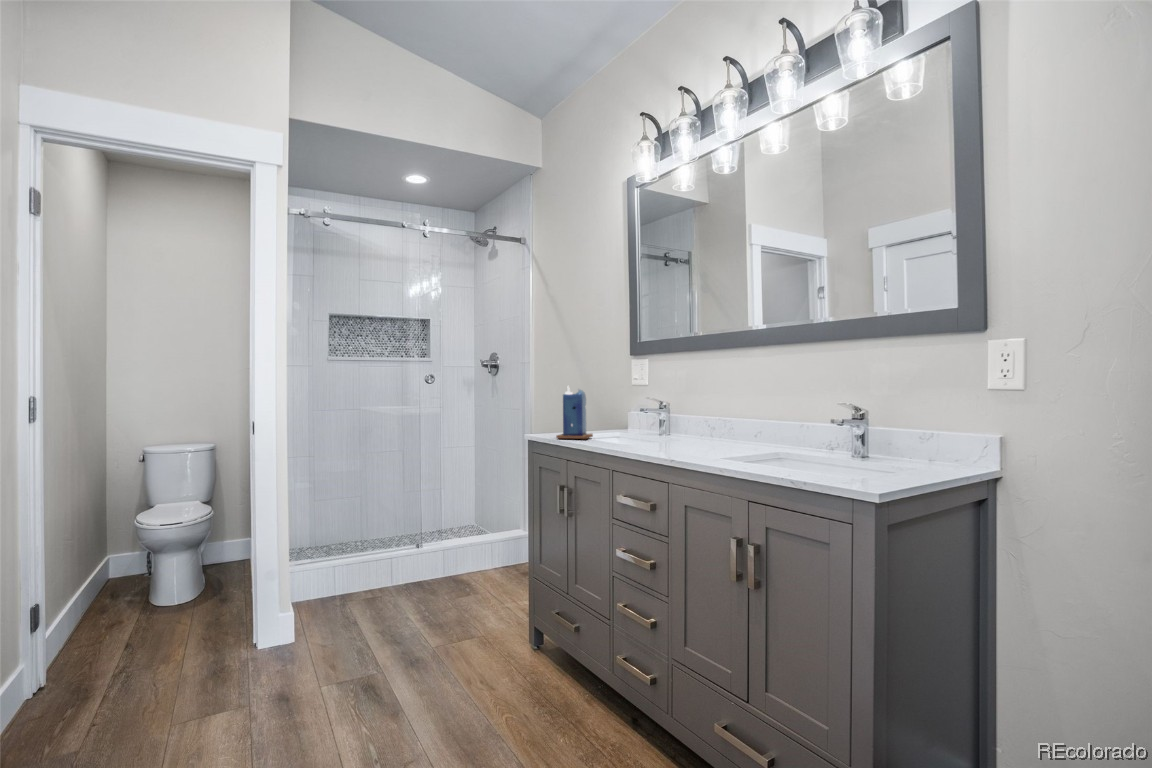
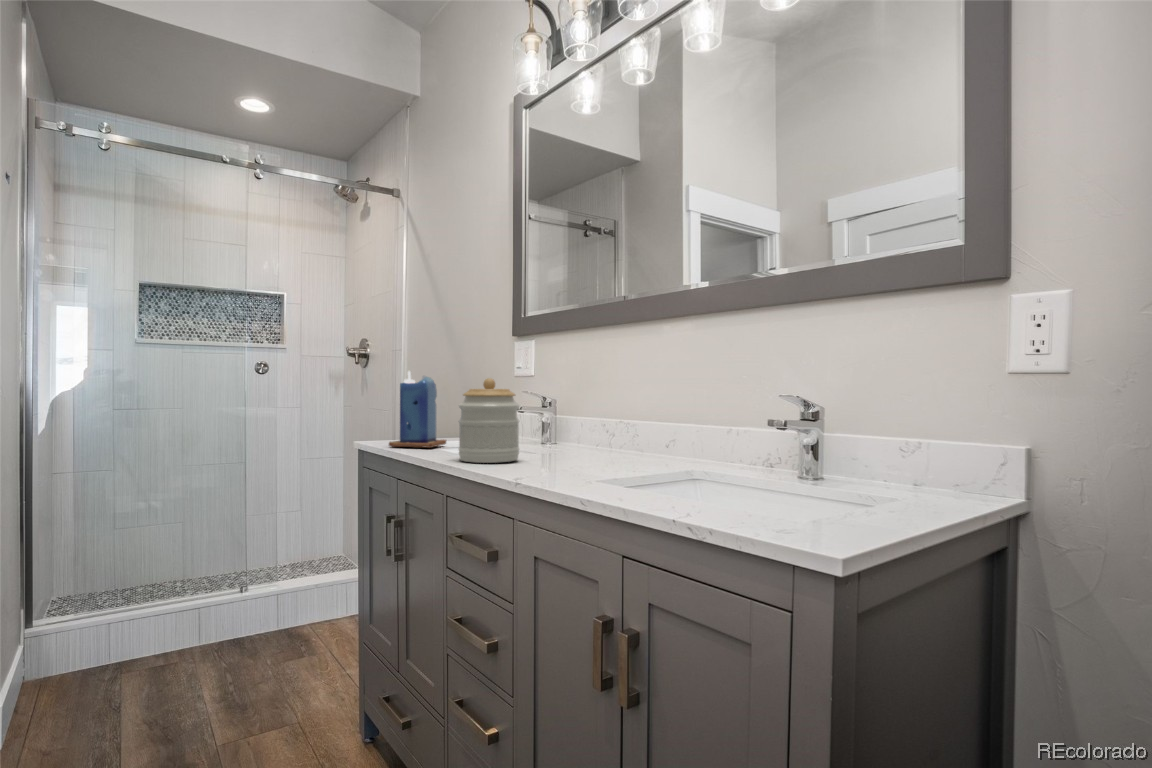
jar: none [617,392,657,449] -> present [459,378,519,463]

